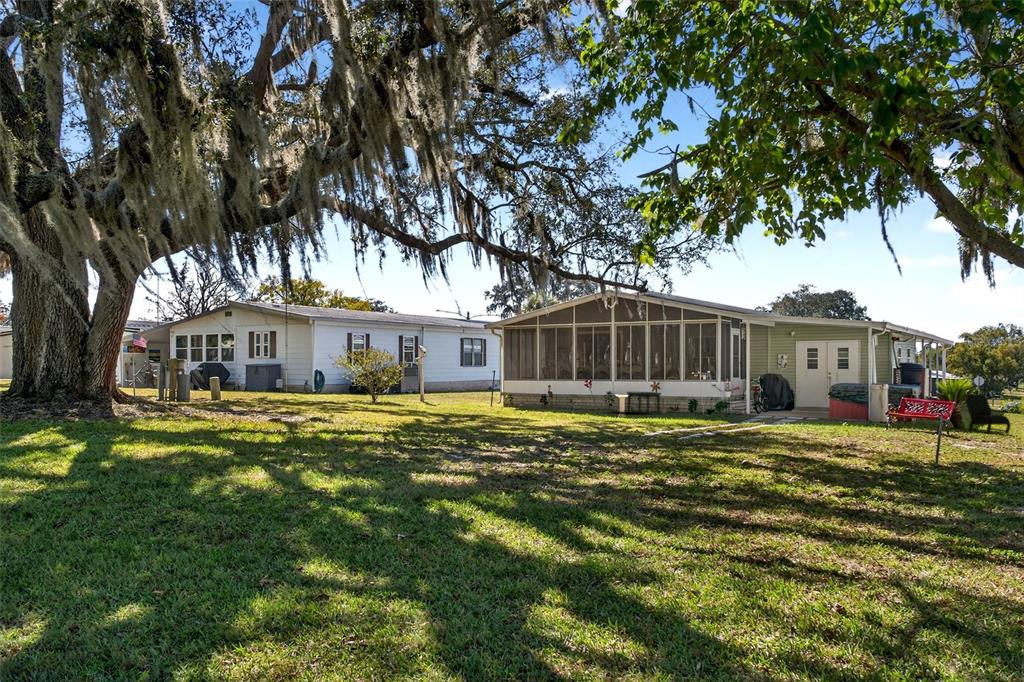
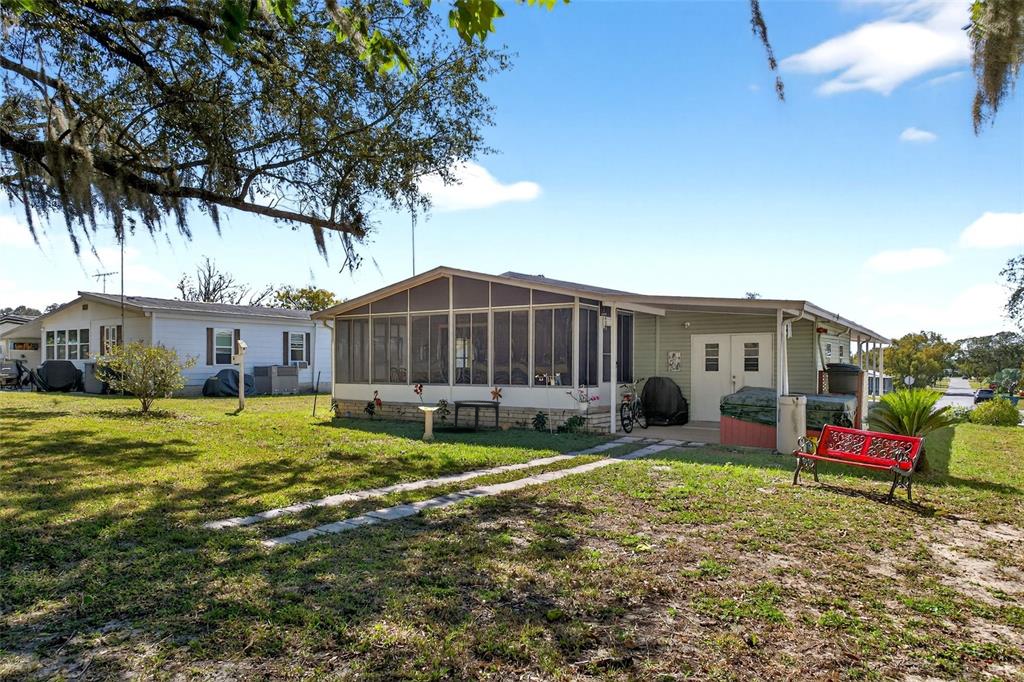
lounge chair: present [966,394,1010,433] -> none [917,411,993,476]

